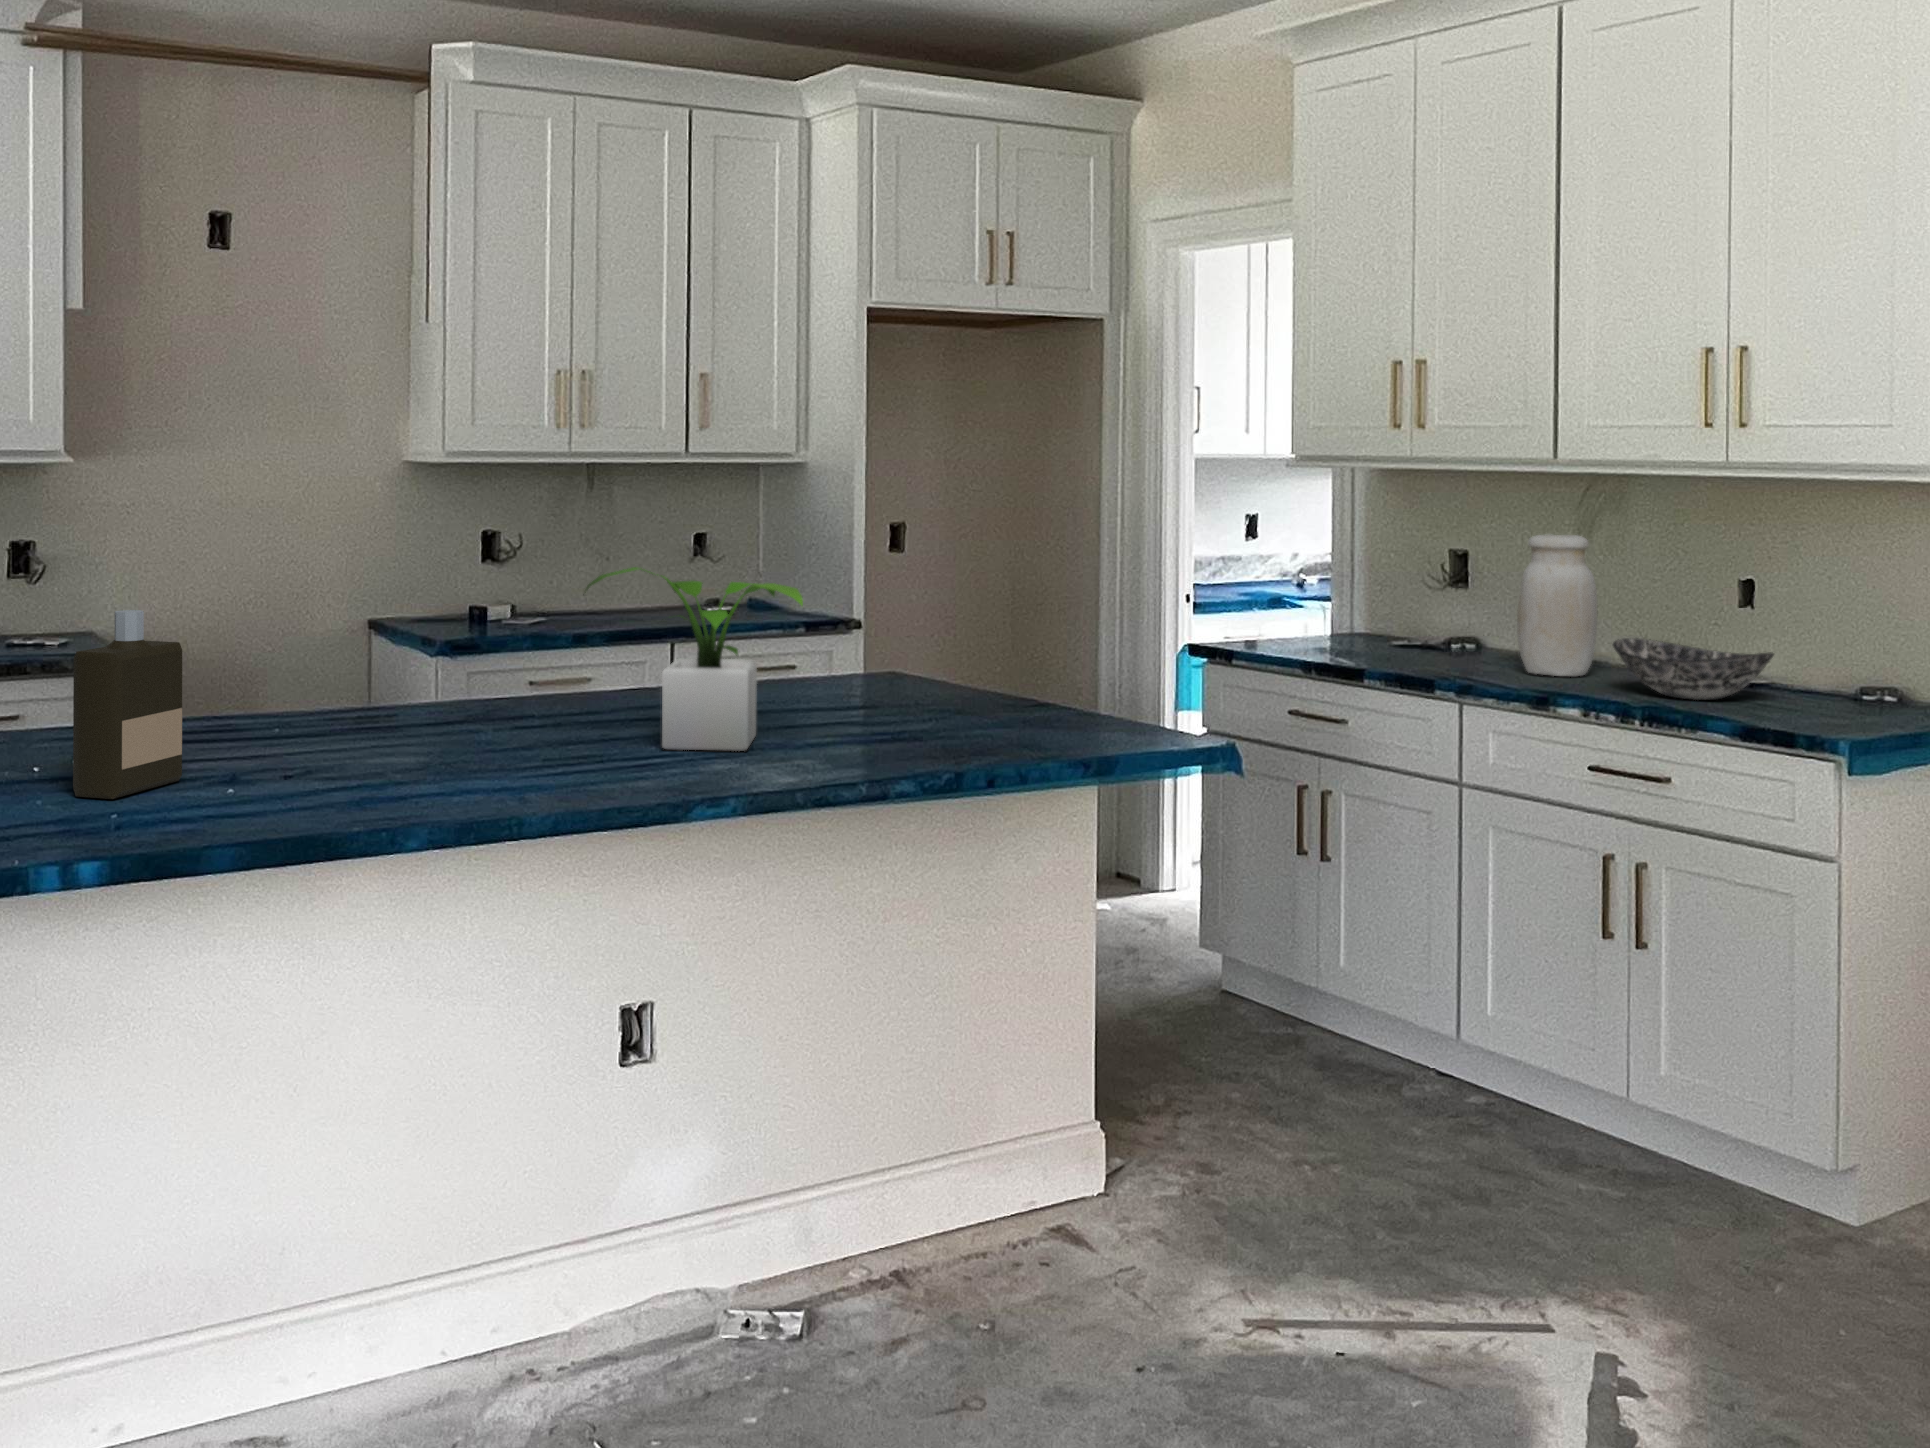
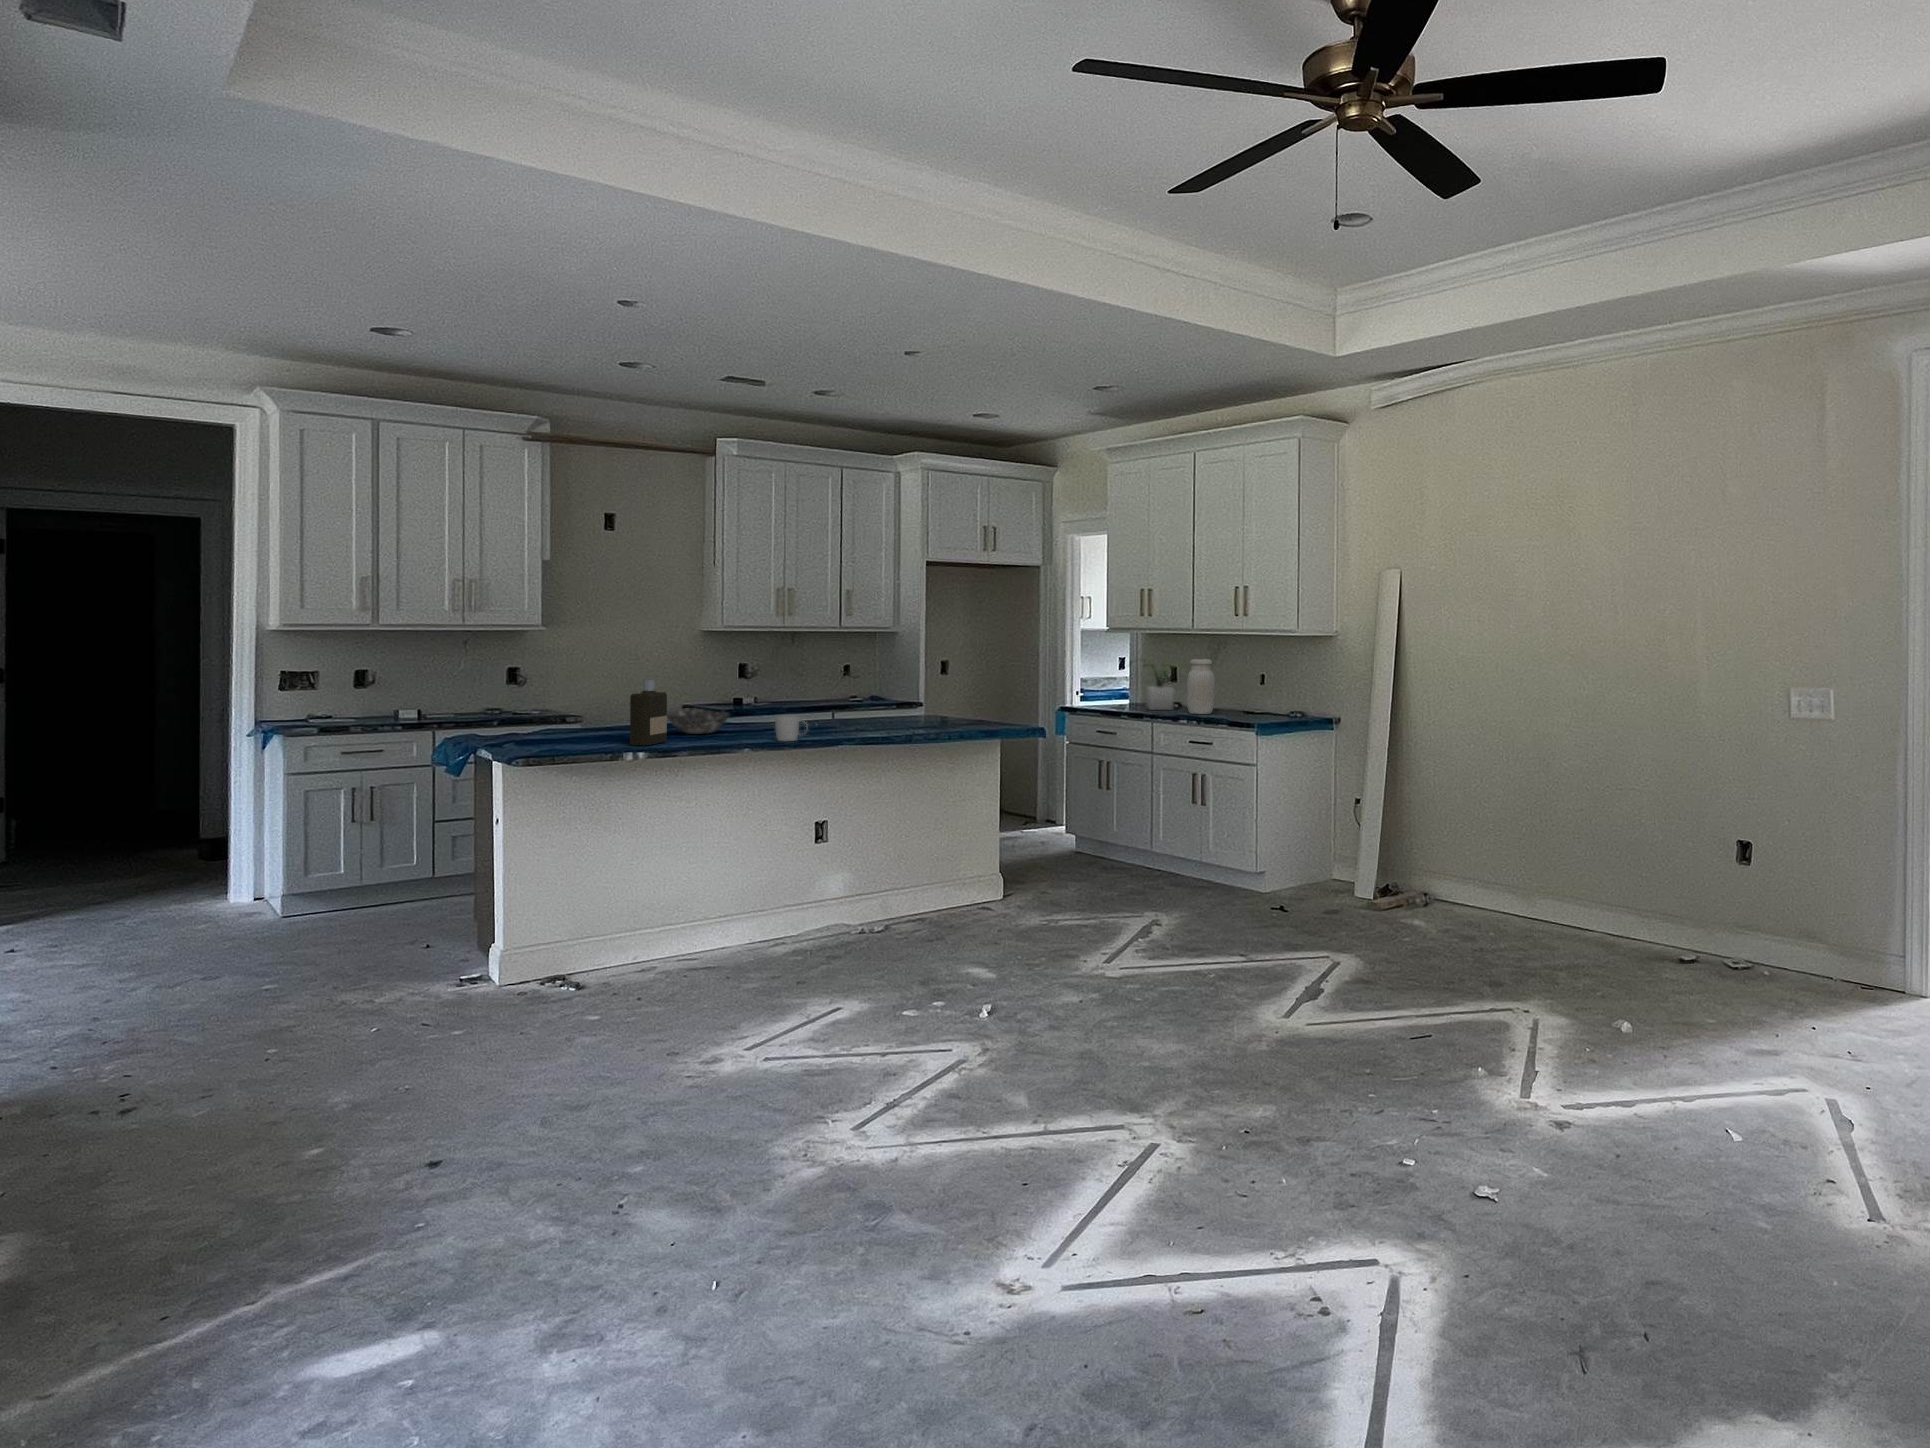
potted plant: present [585,567,803,751] -> present [1147,664,1174,710]
bowl: present [1613,638,1774,700] -> present [667,708,730,734]
mug: none [468,709,555,788] -> present [775,715,805,741]

